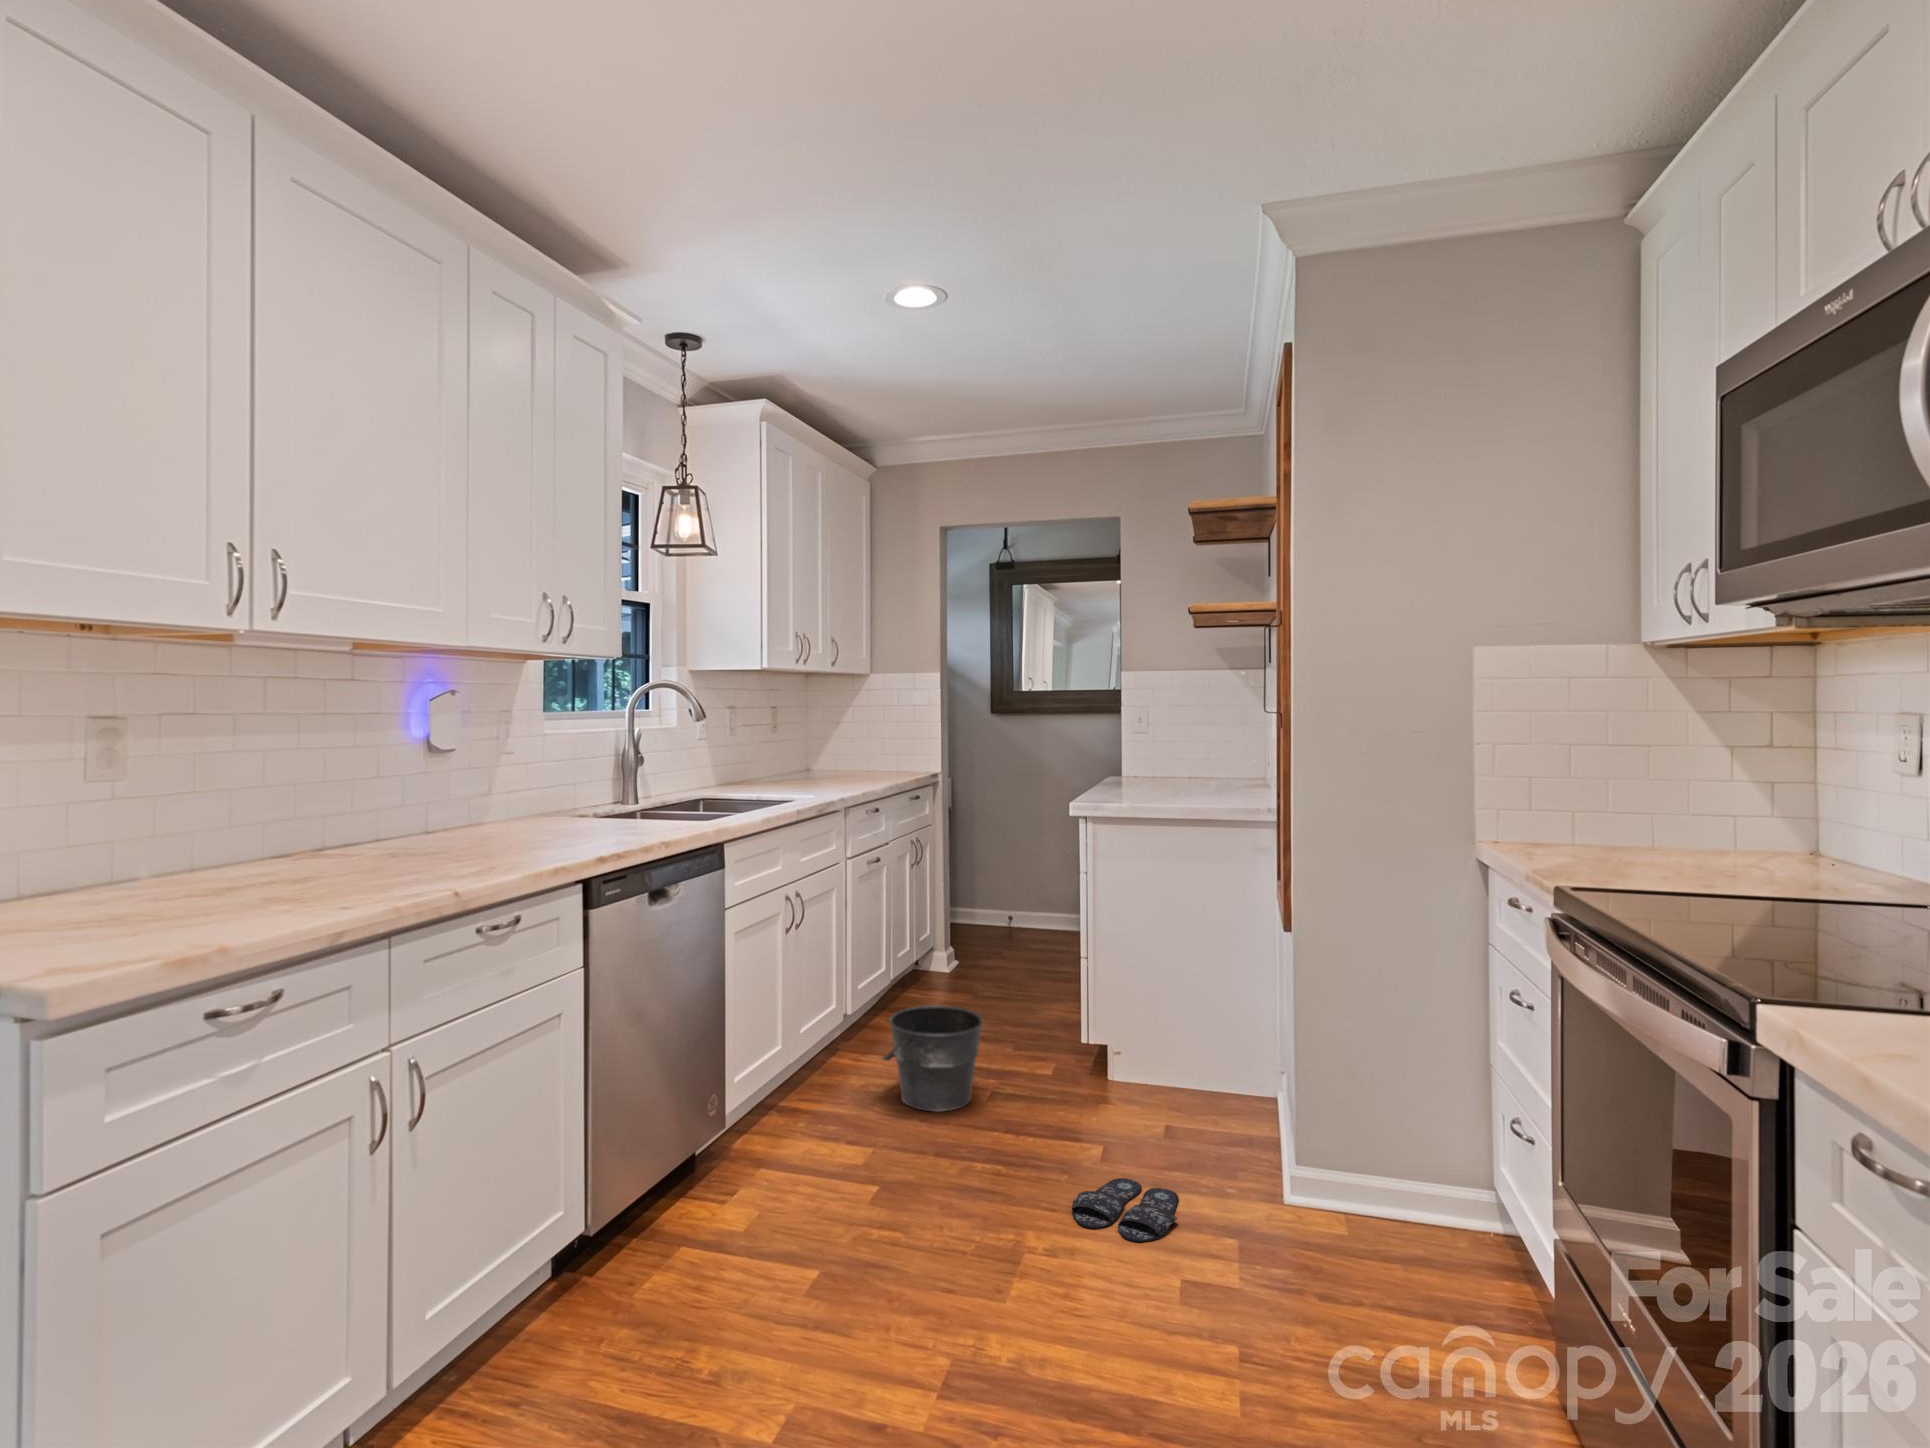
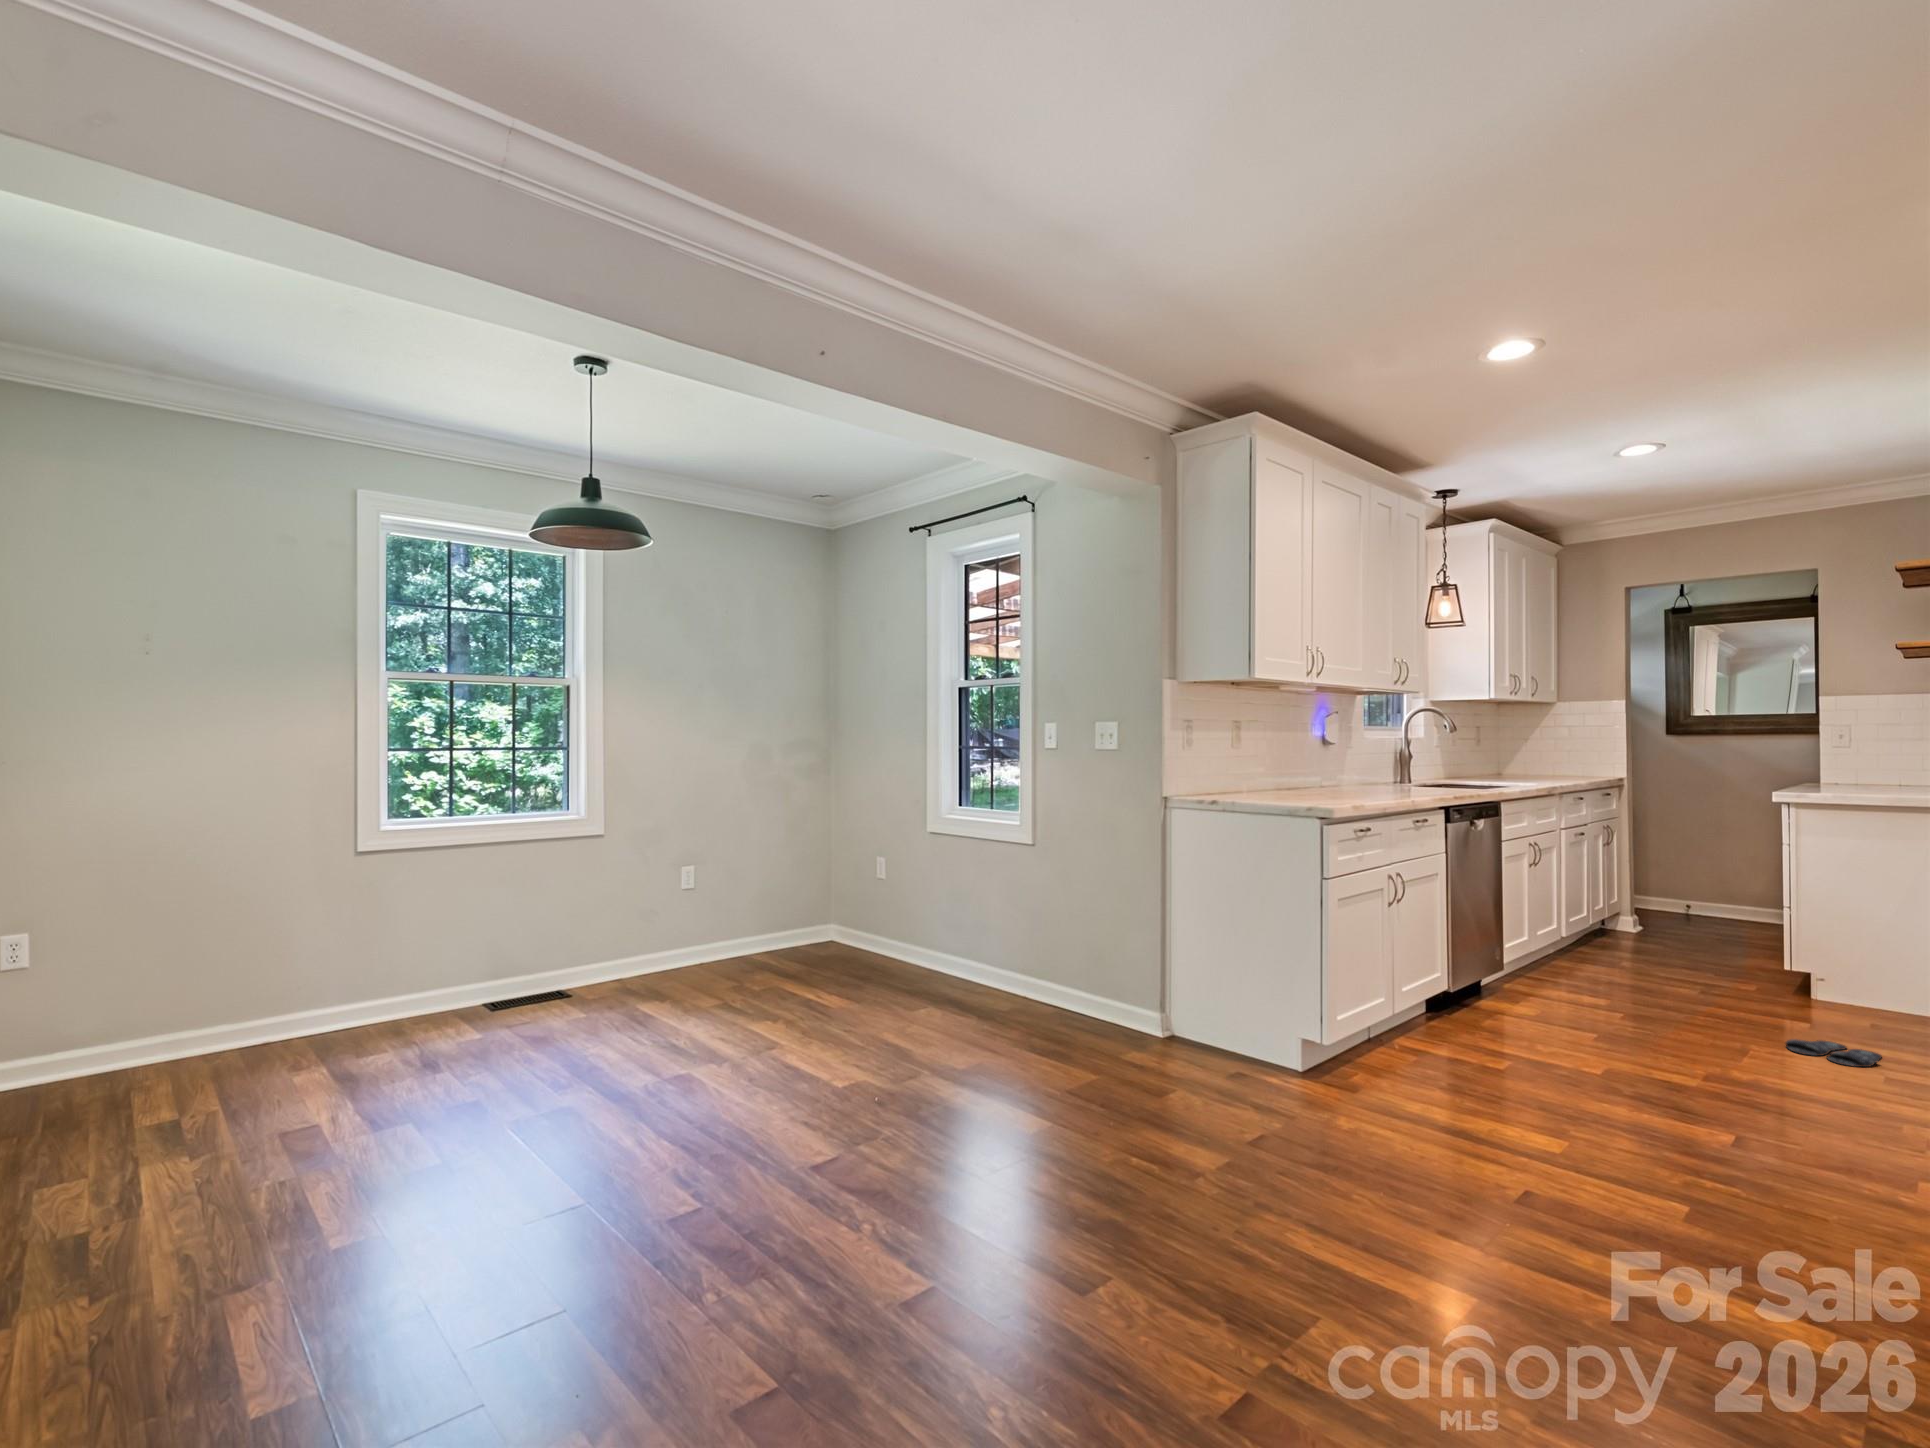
bucket: present [882,1005,983,1112] -> none [1606,927,1694,994]

